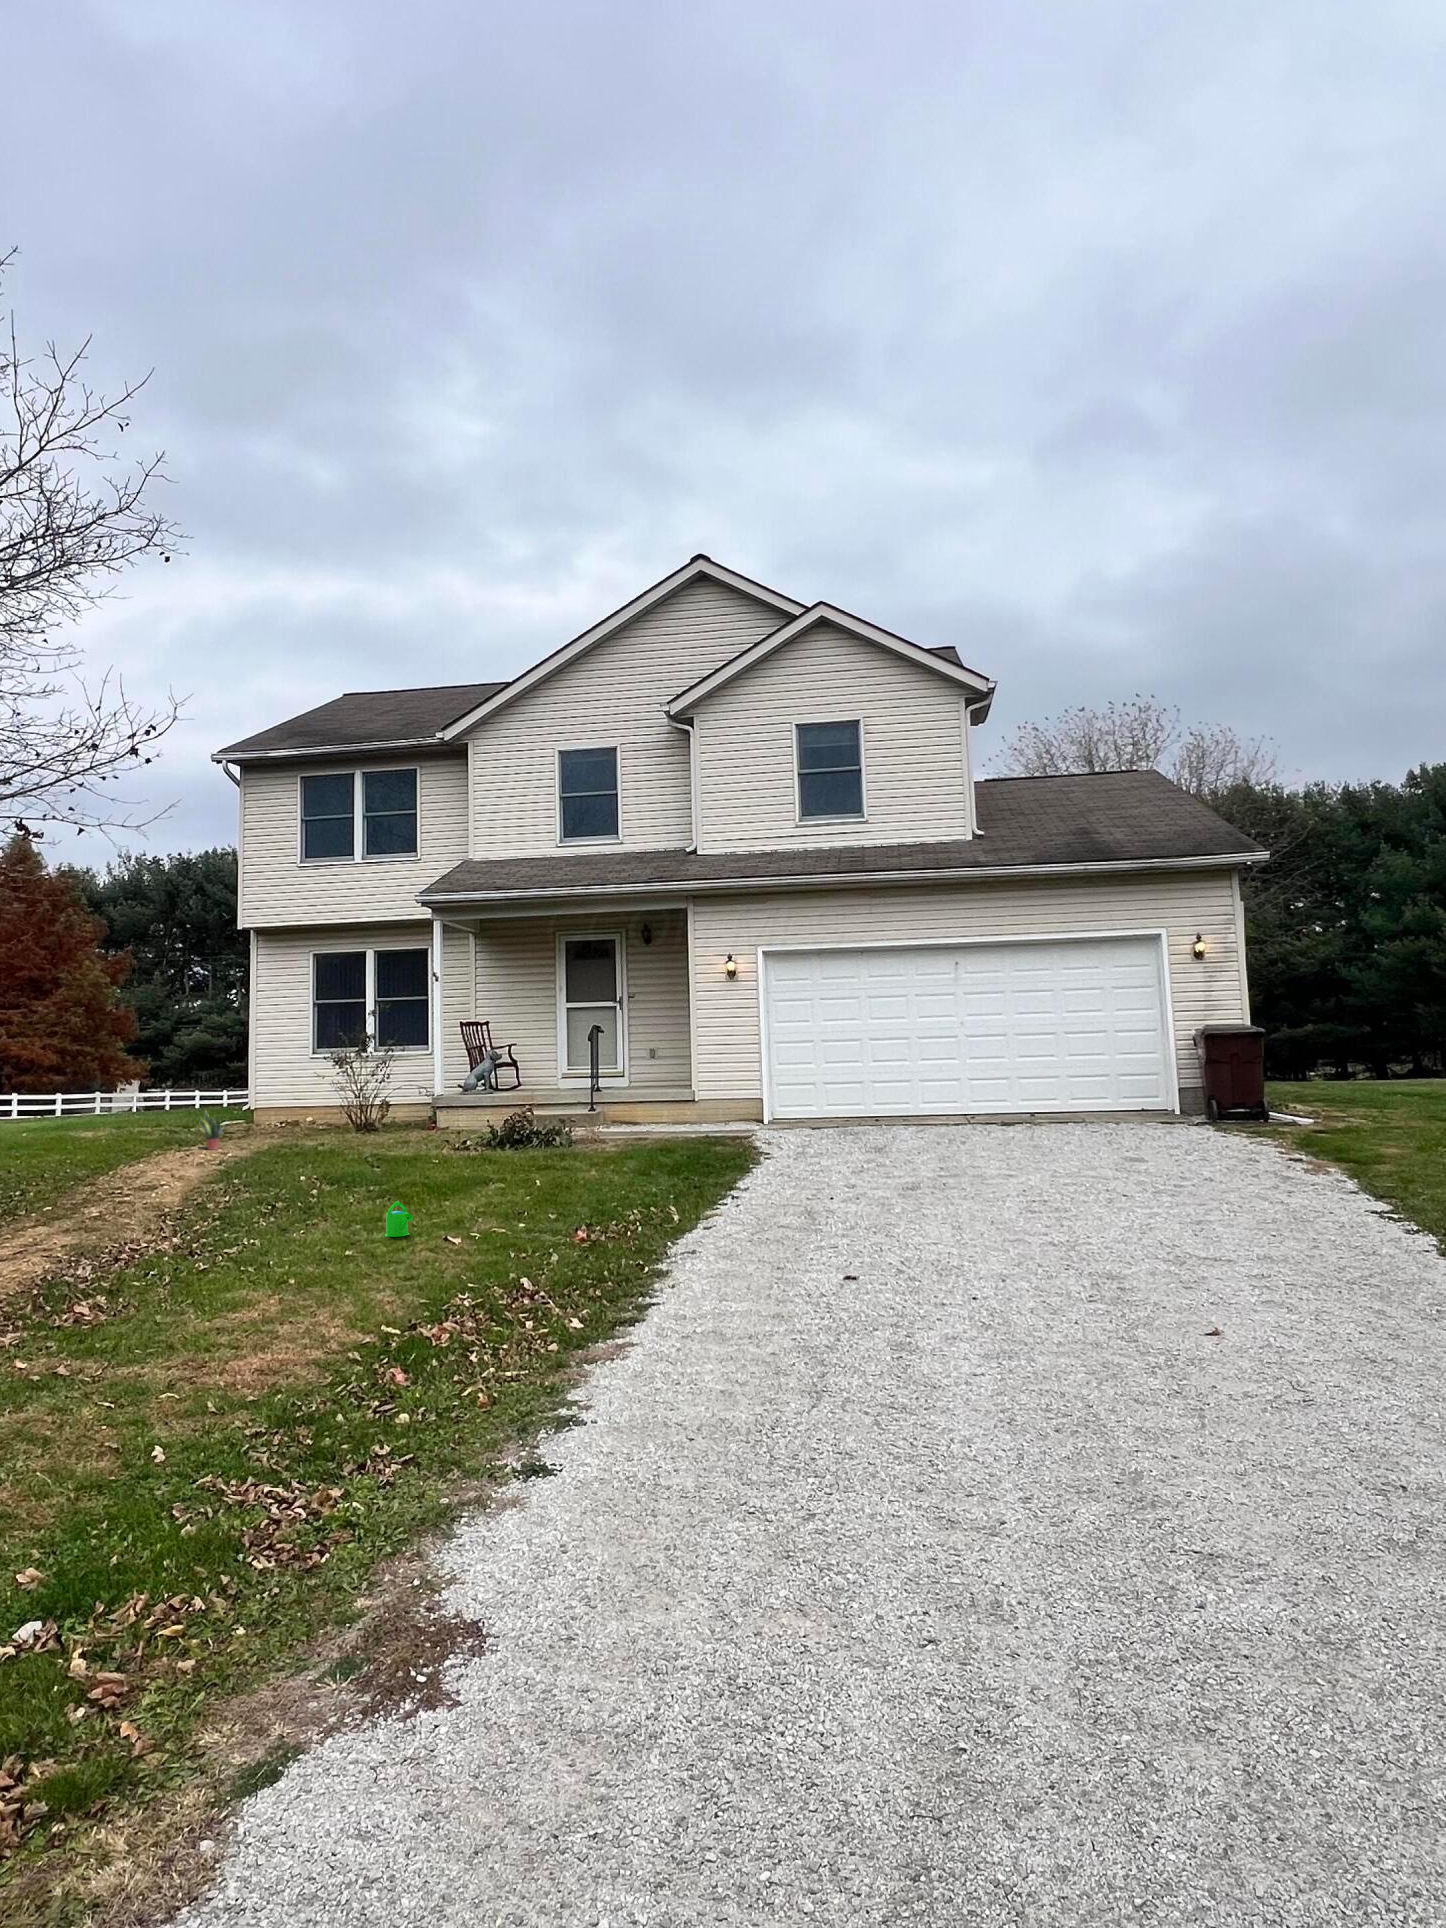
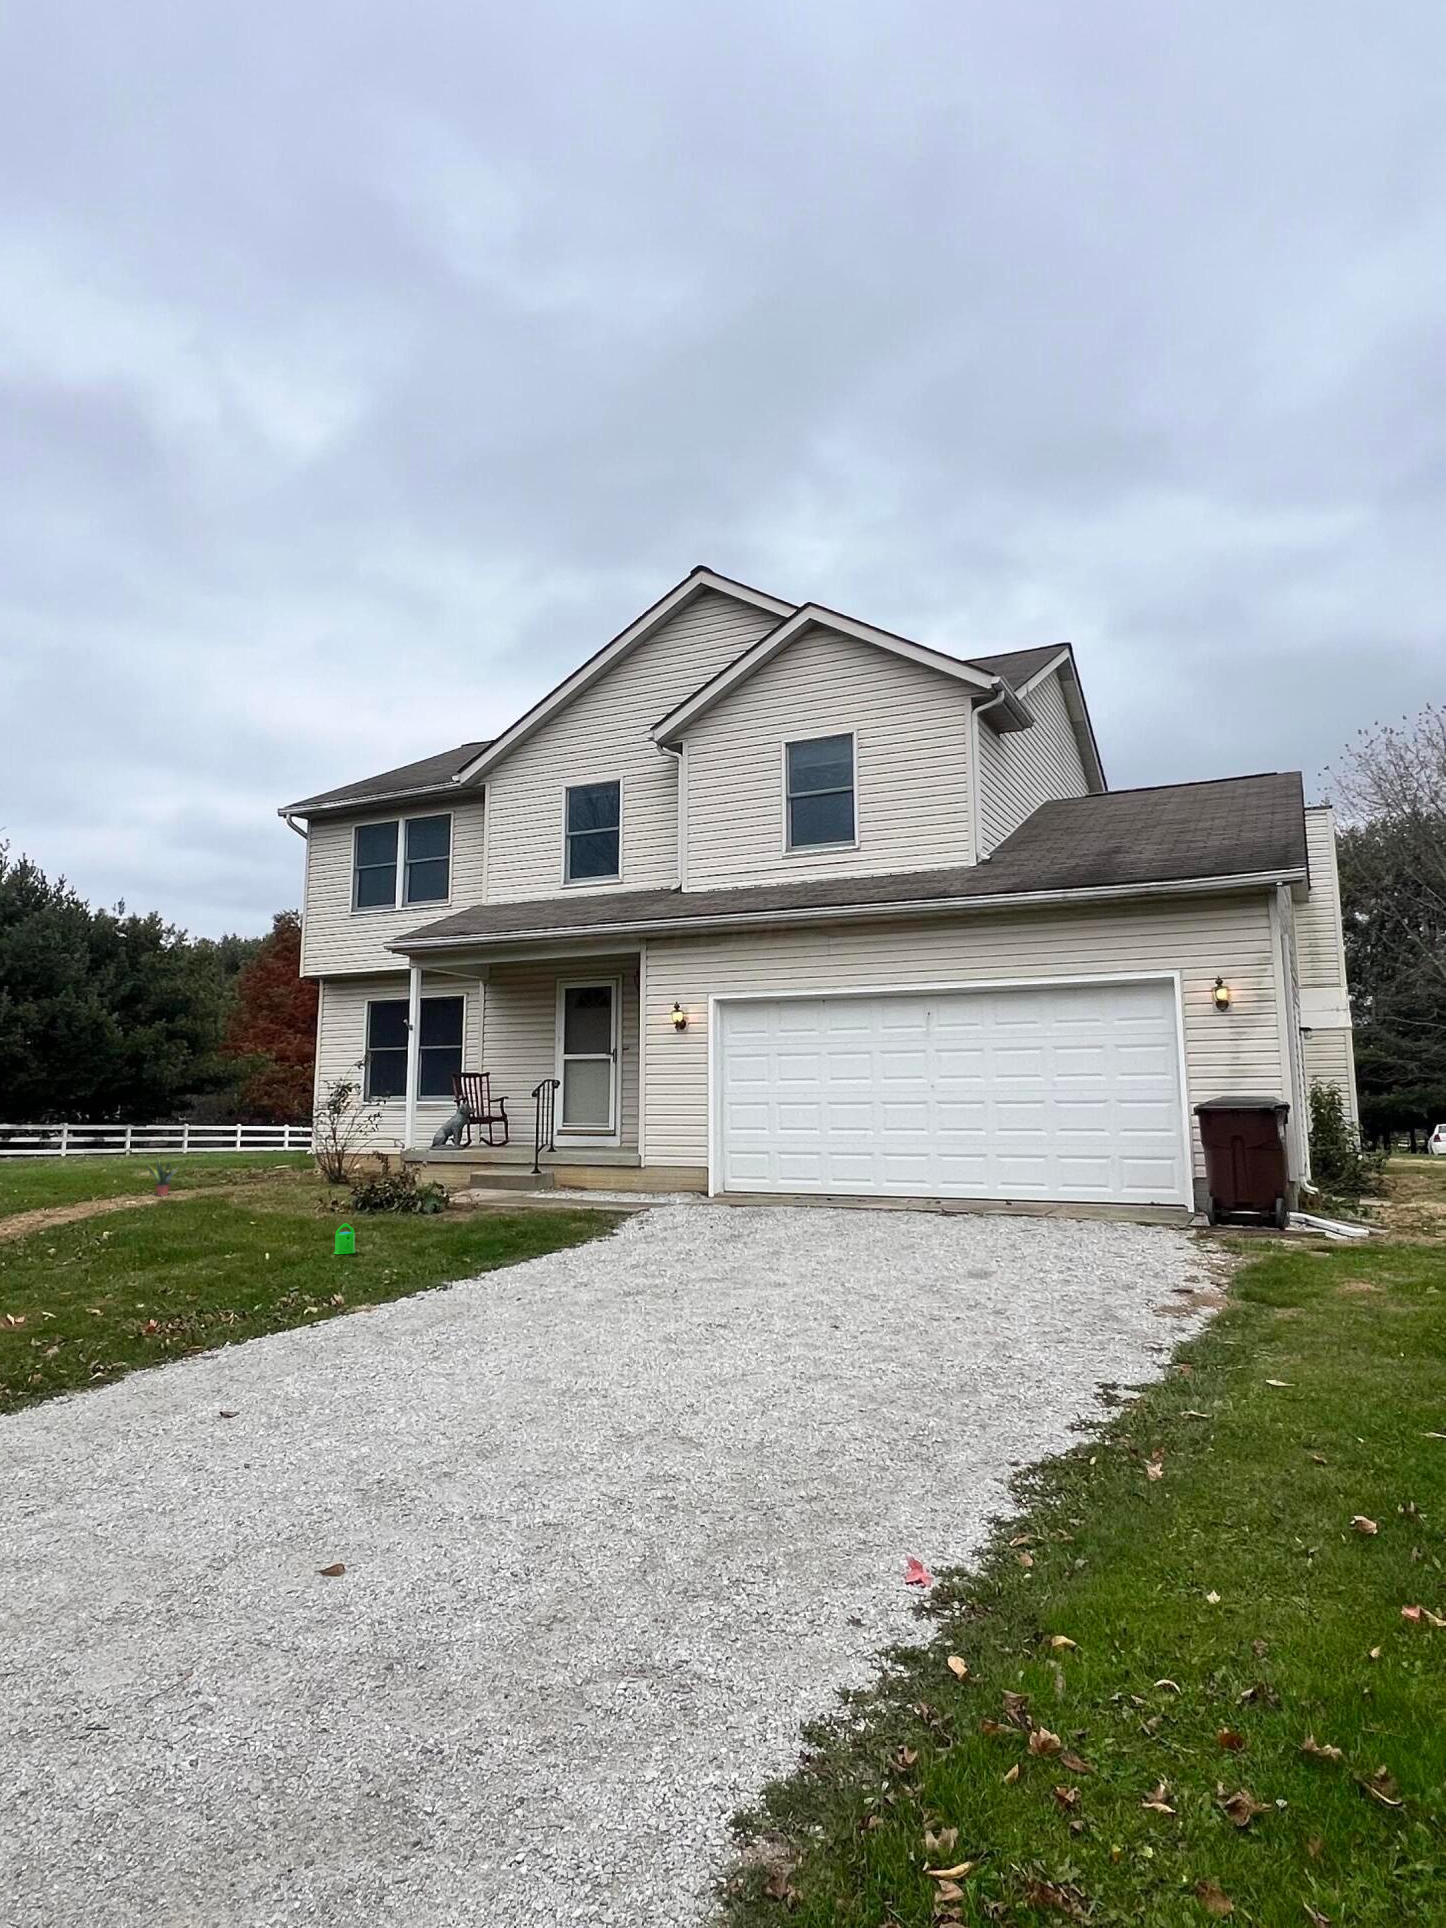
watering can: present [385,1201,413,1237] -> present [334,1223,356,1254]

